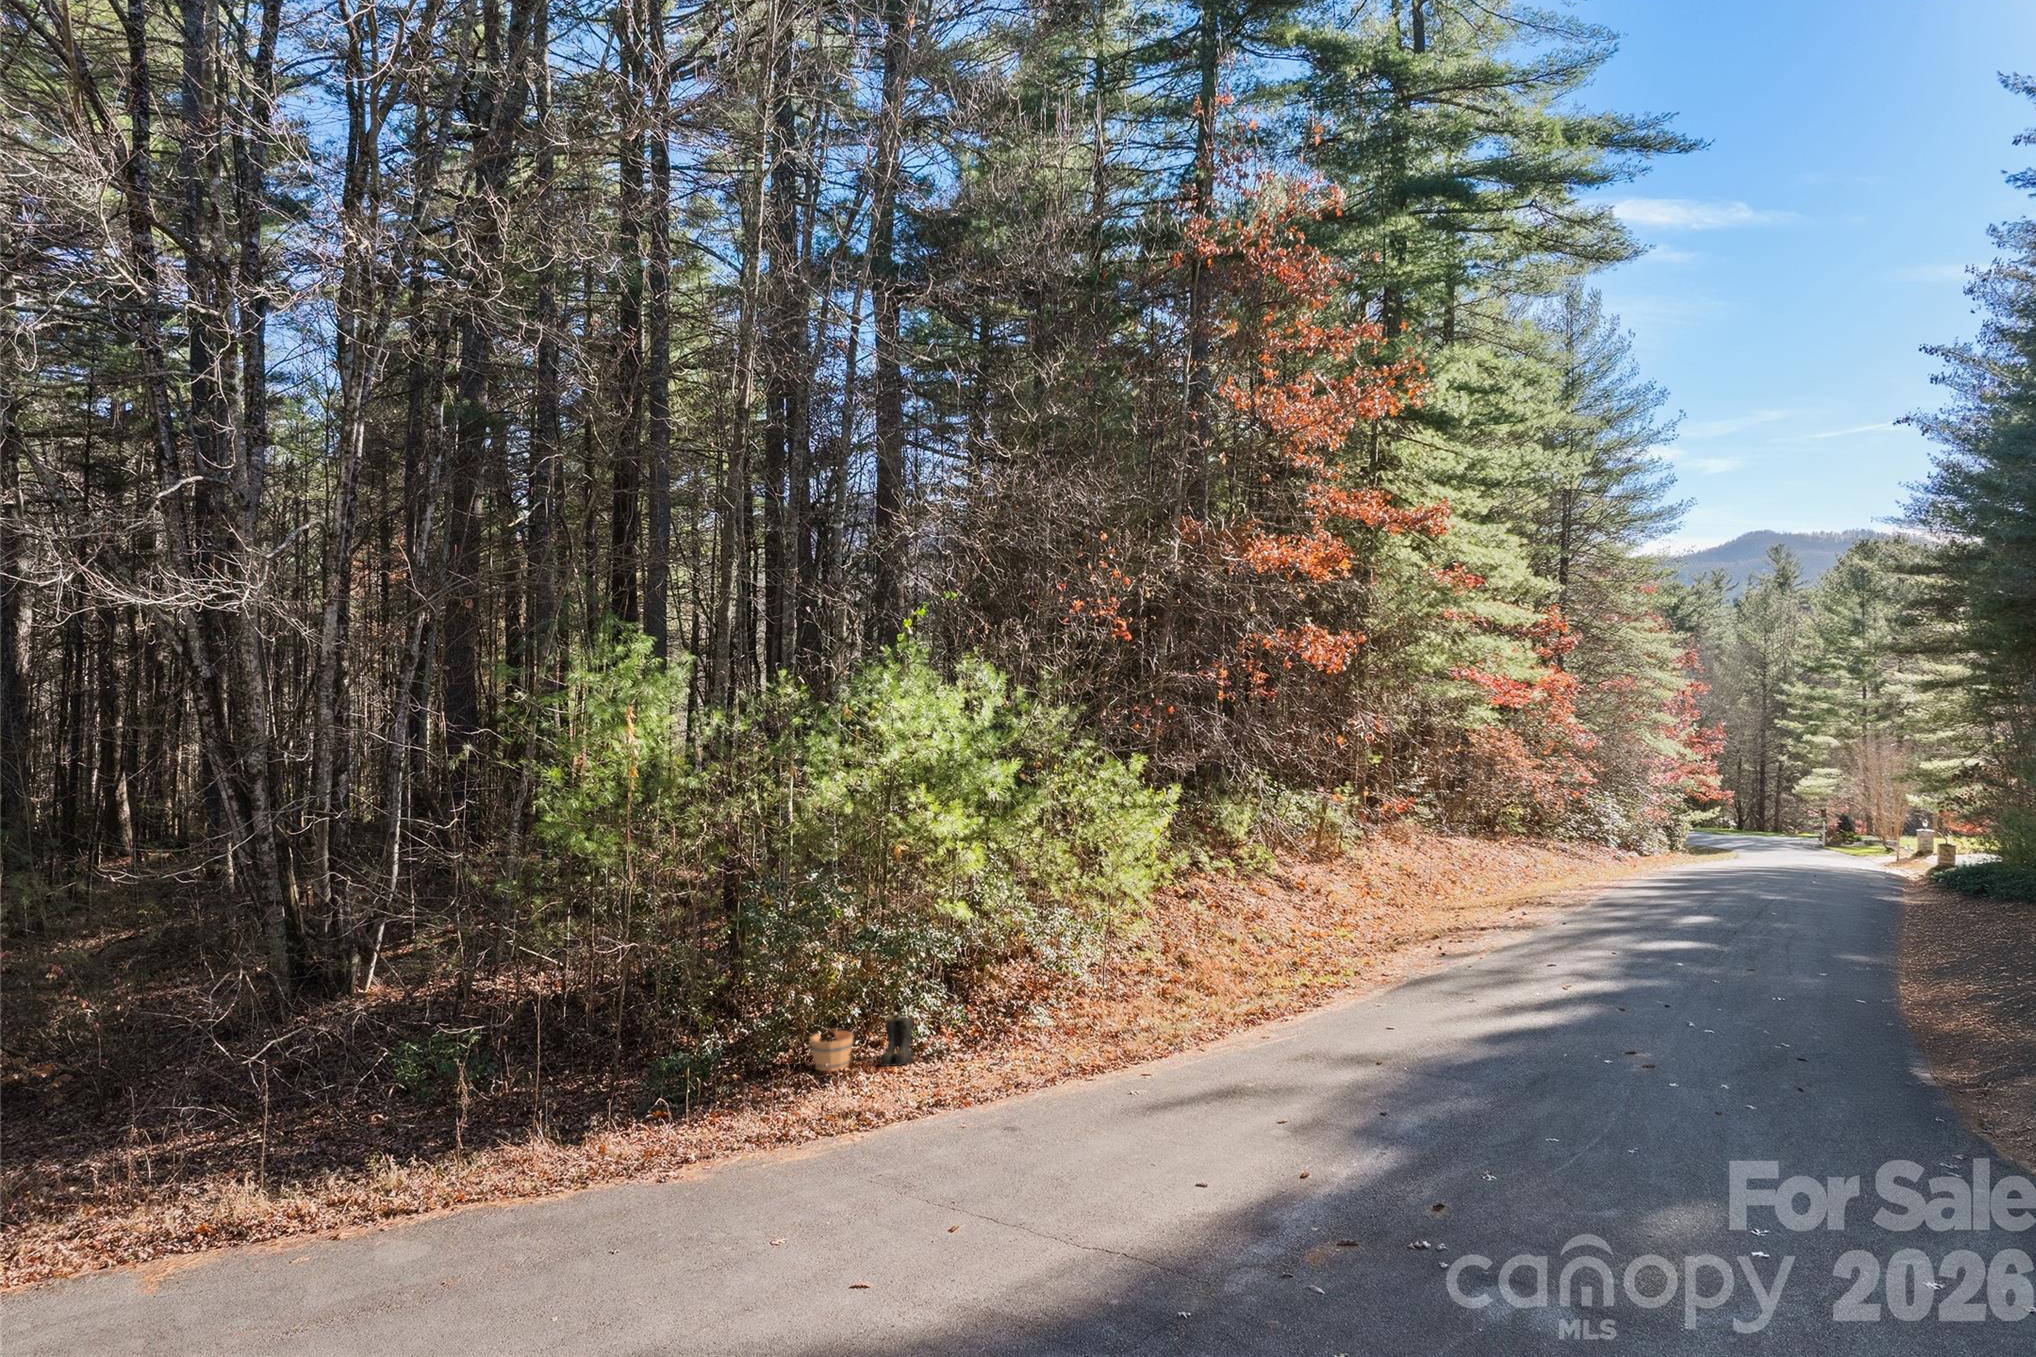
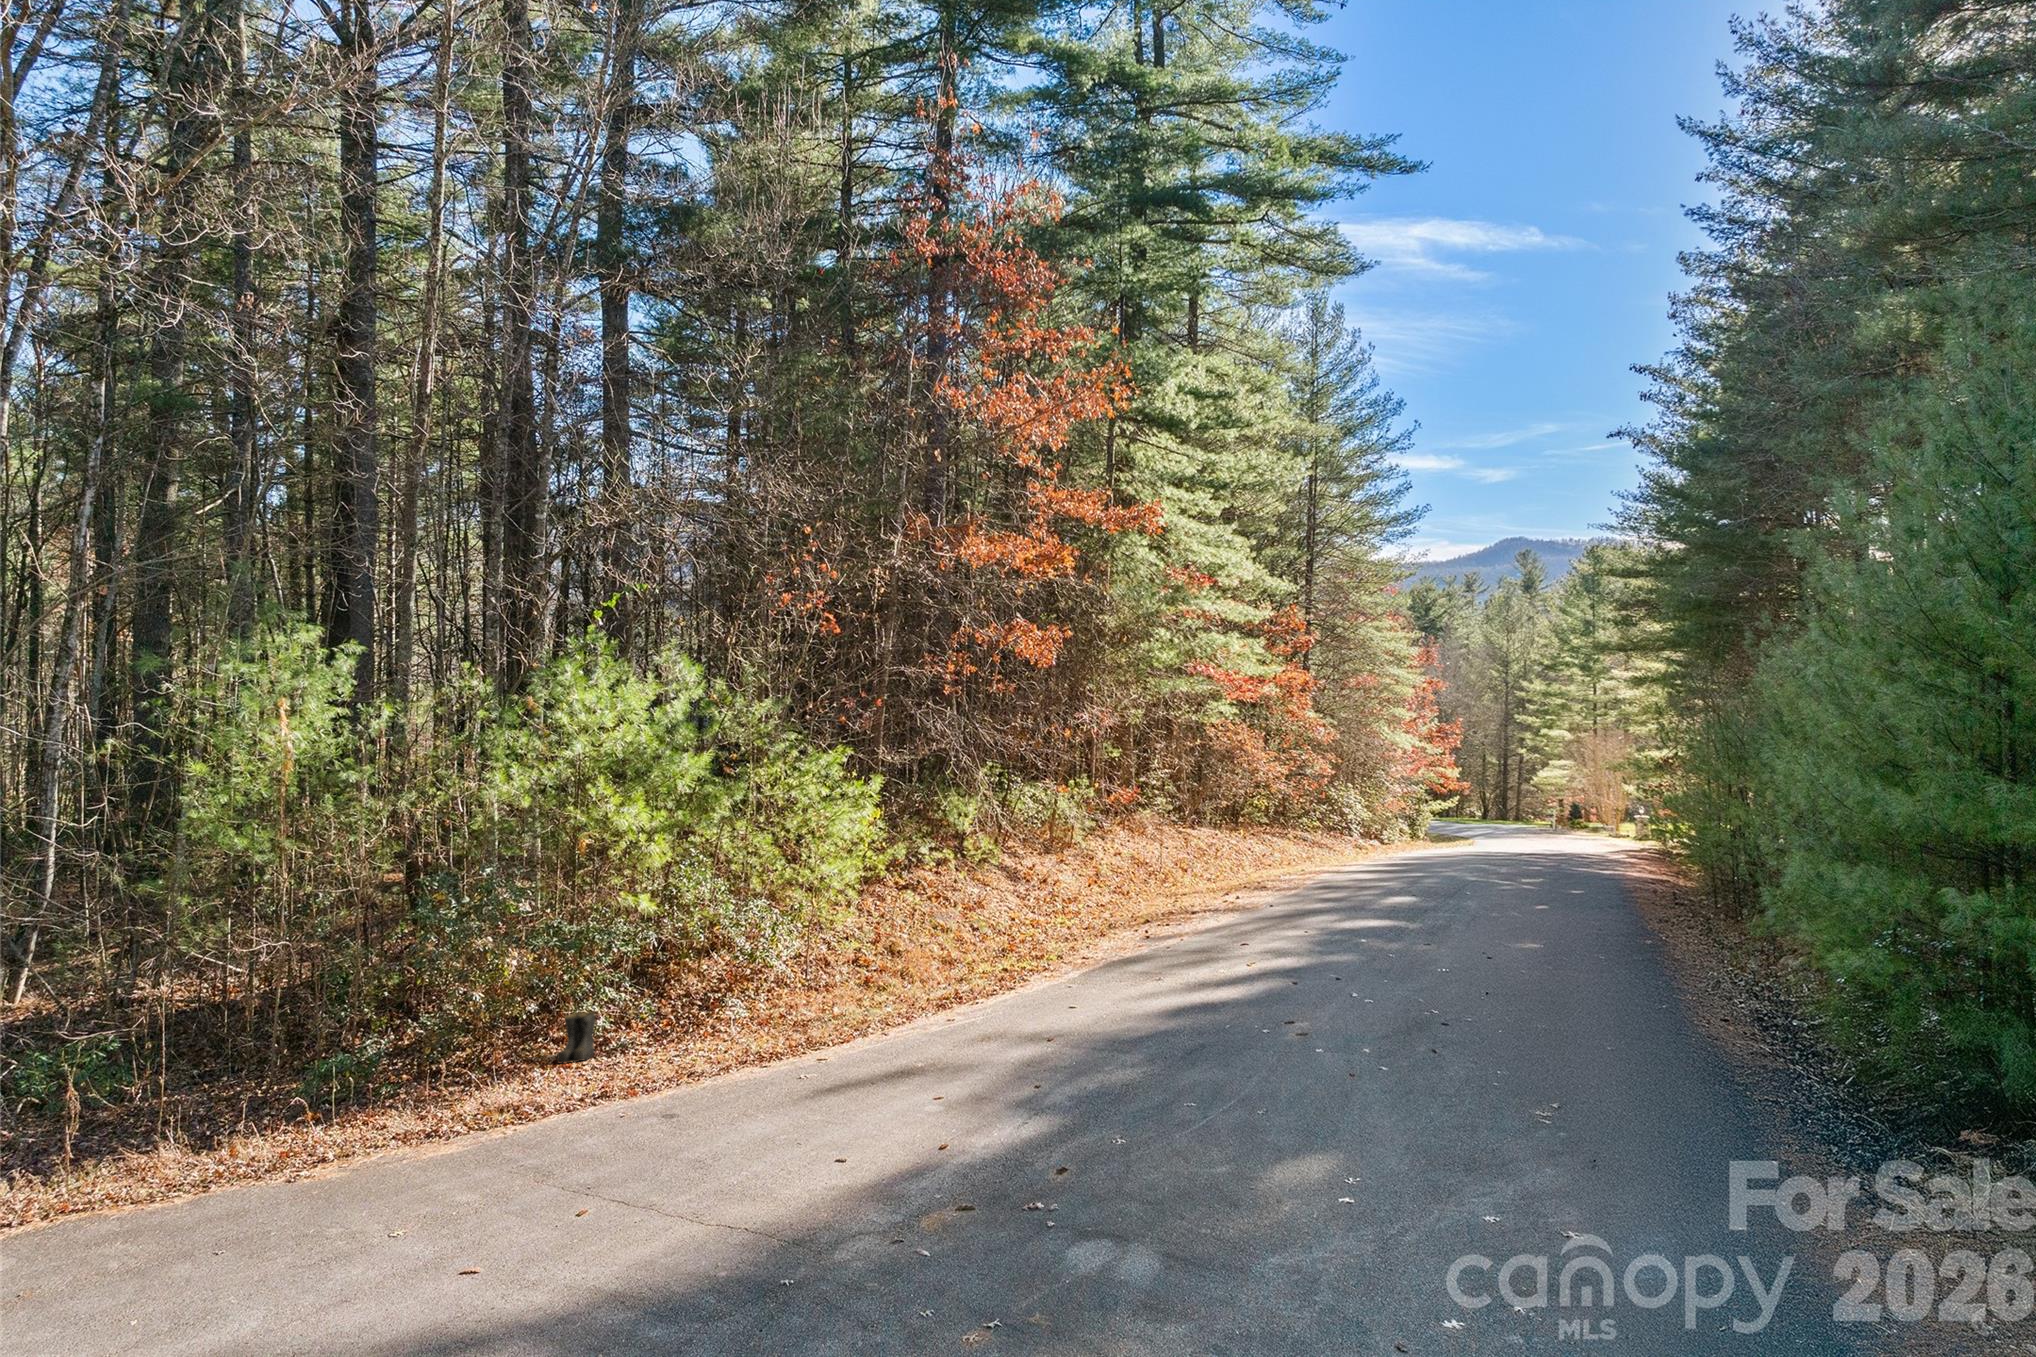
bucket: present [810,1031,854,1071] -> none [481,1031,531,1072]

